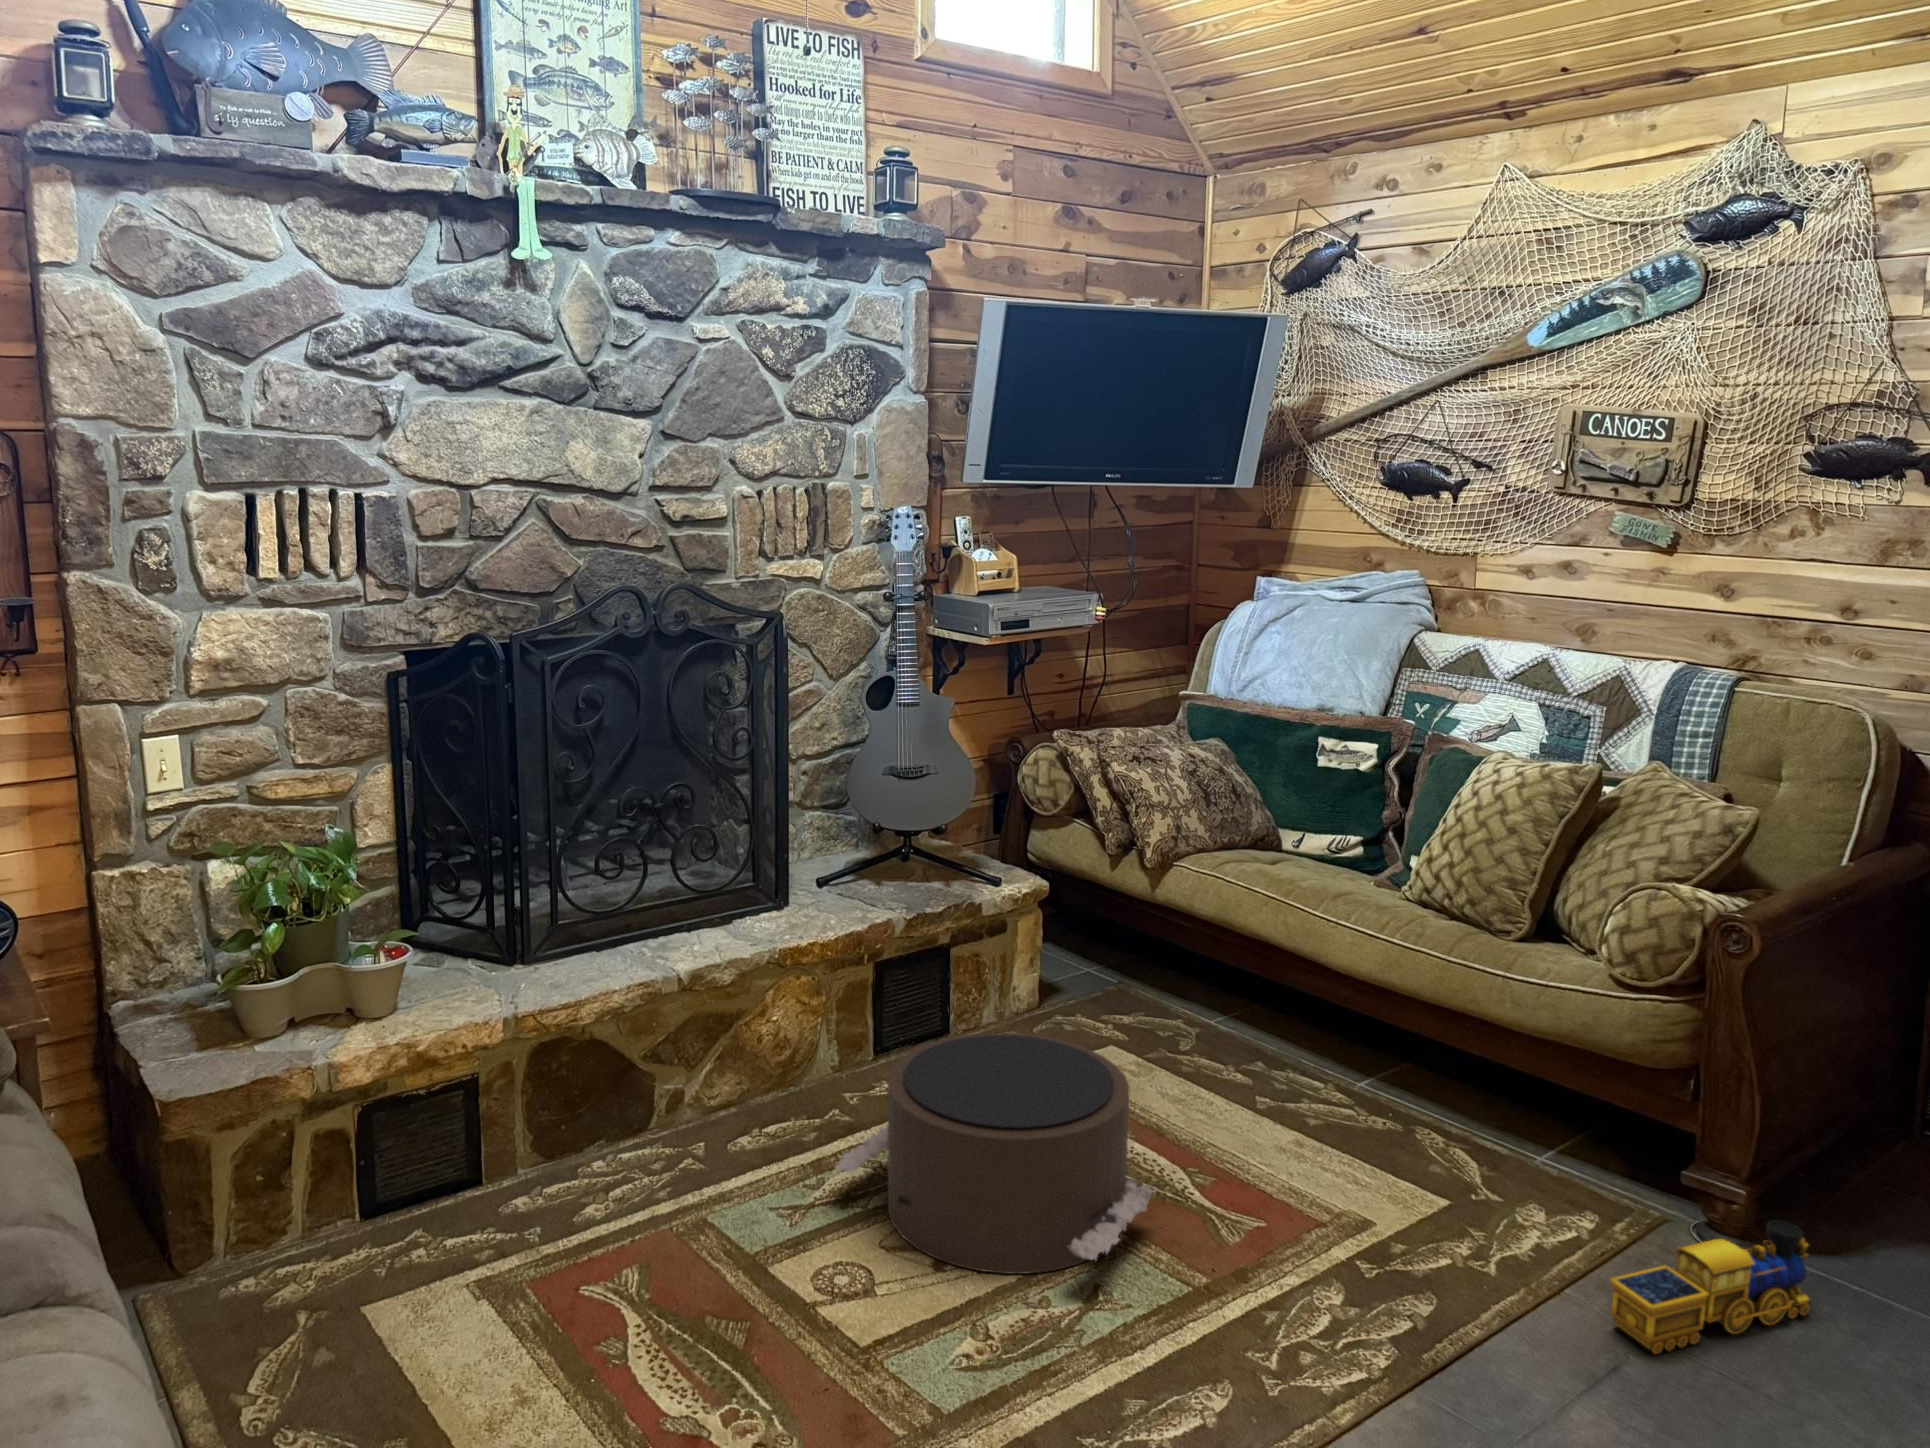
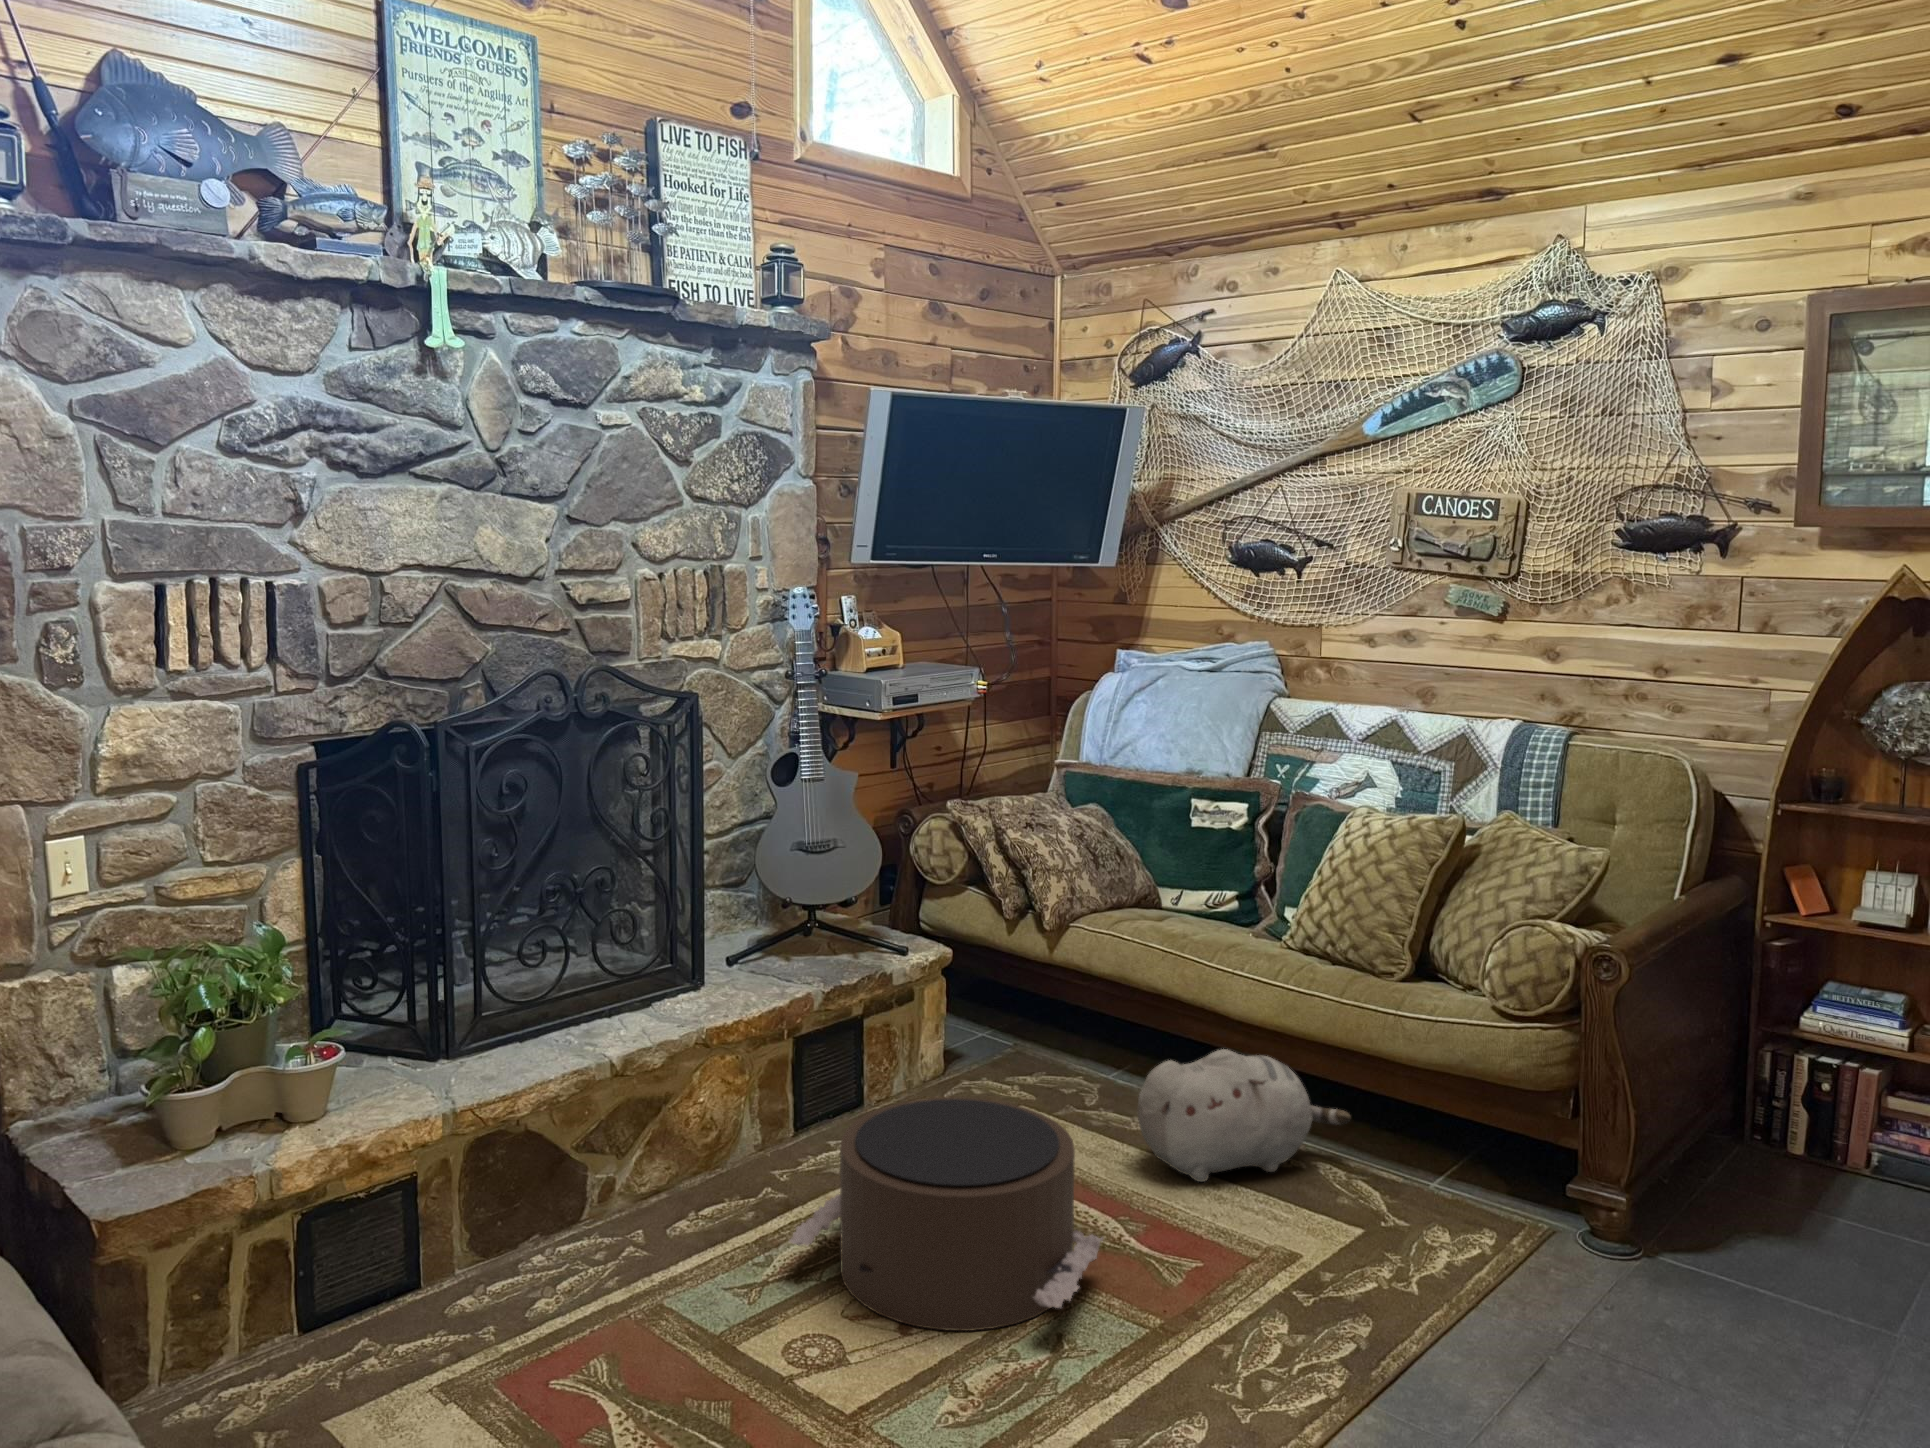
plush toy: none [1218,1001,1452,1137] -> present [1137,1049,1351,1182]
toy train: present [1610,1220,1810,1354] -> none [1523,1219,1689,1349]

